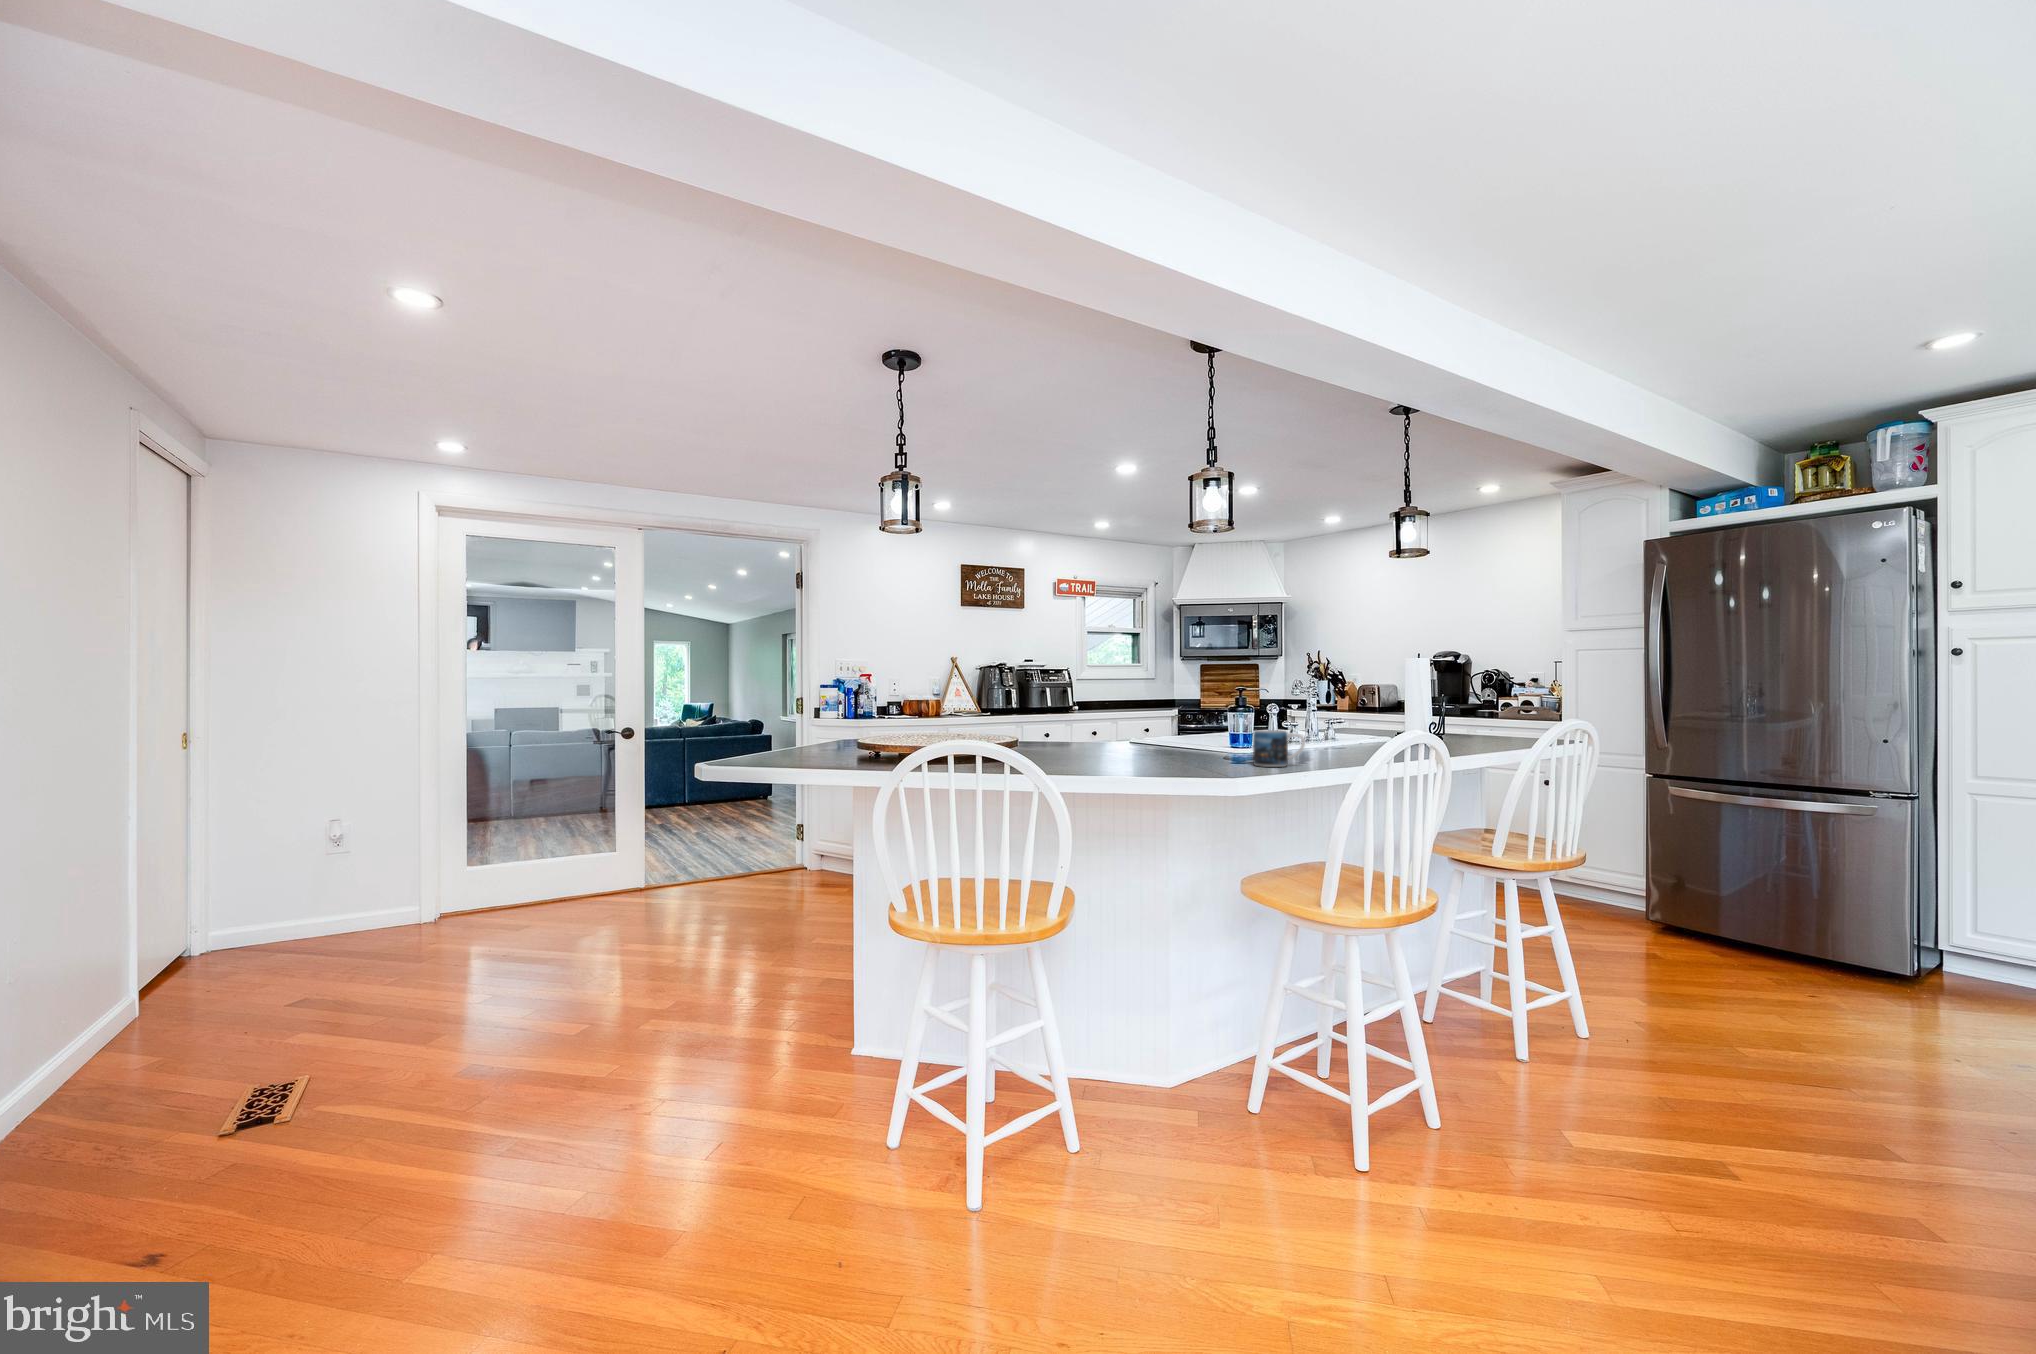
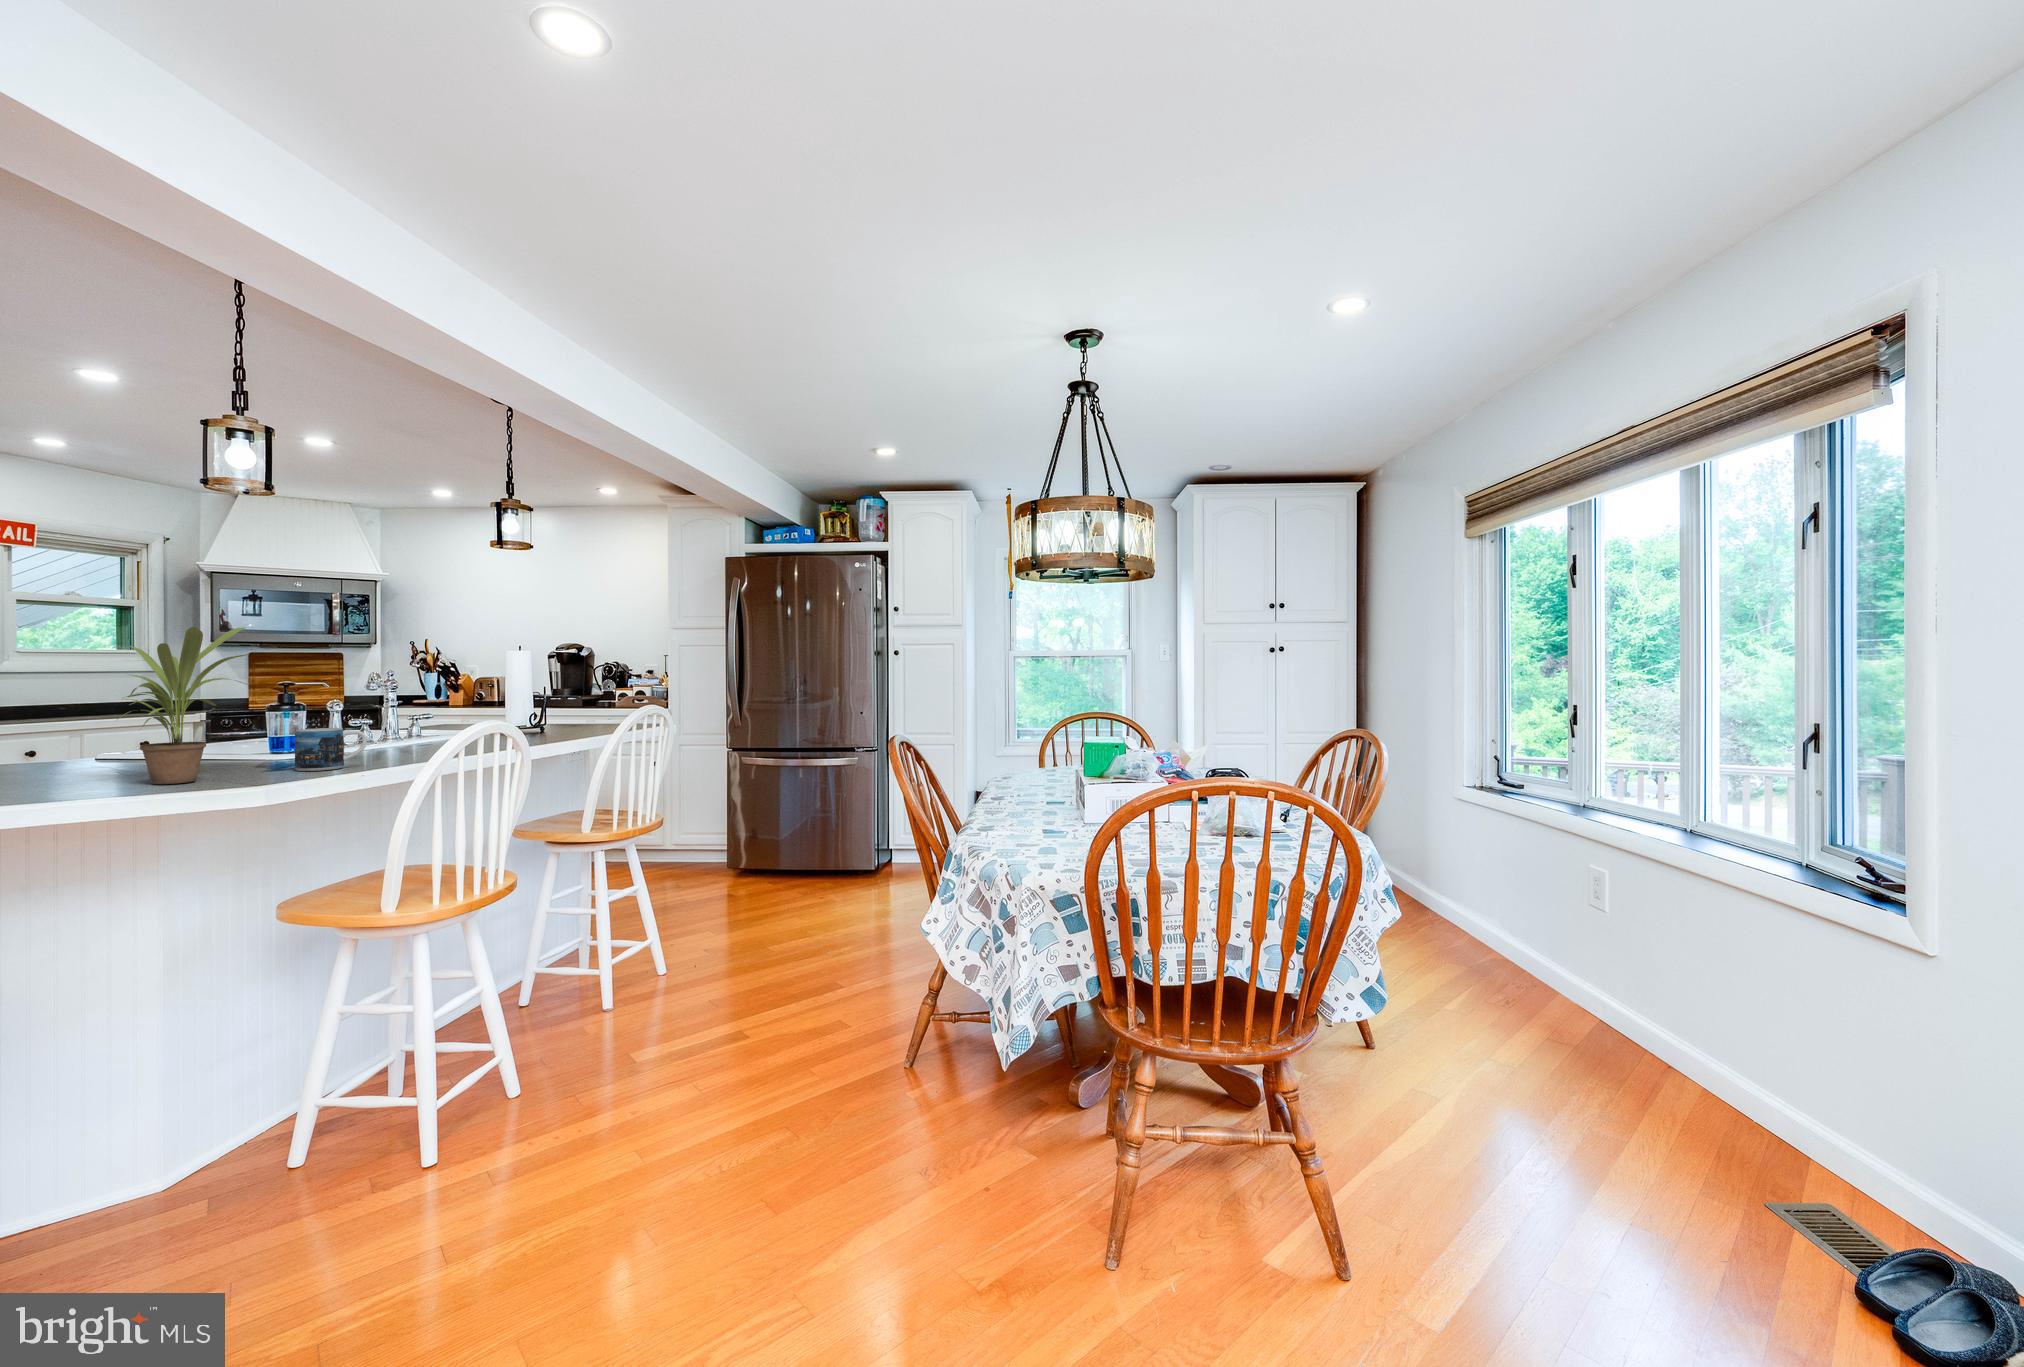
potted plant: none [1149,644,1226,769] -> present [117,627,250,784]

